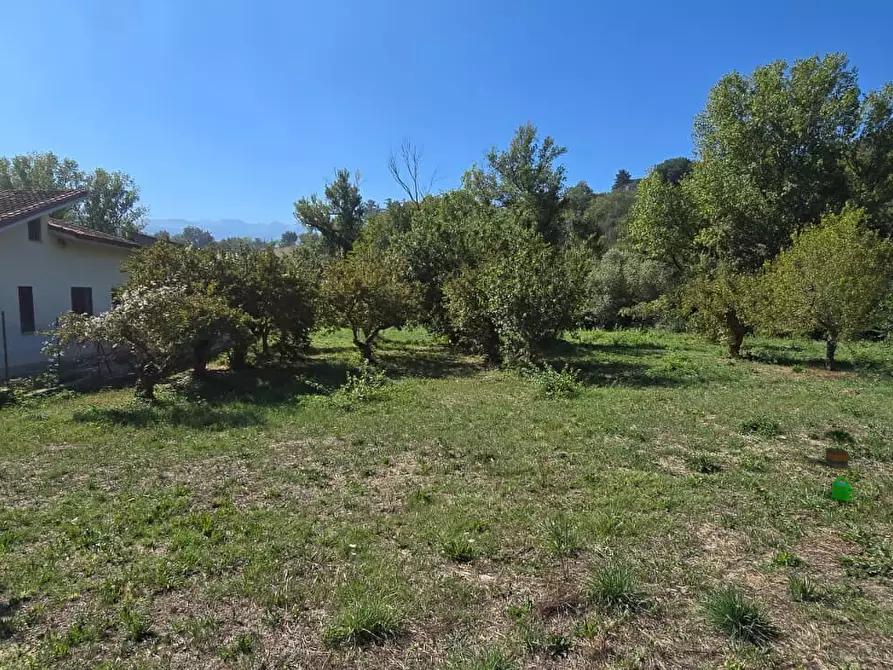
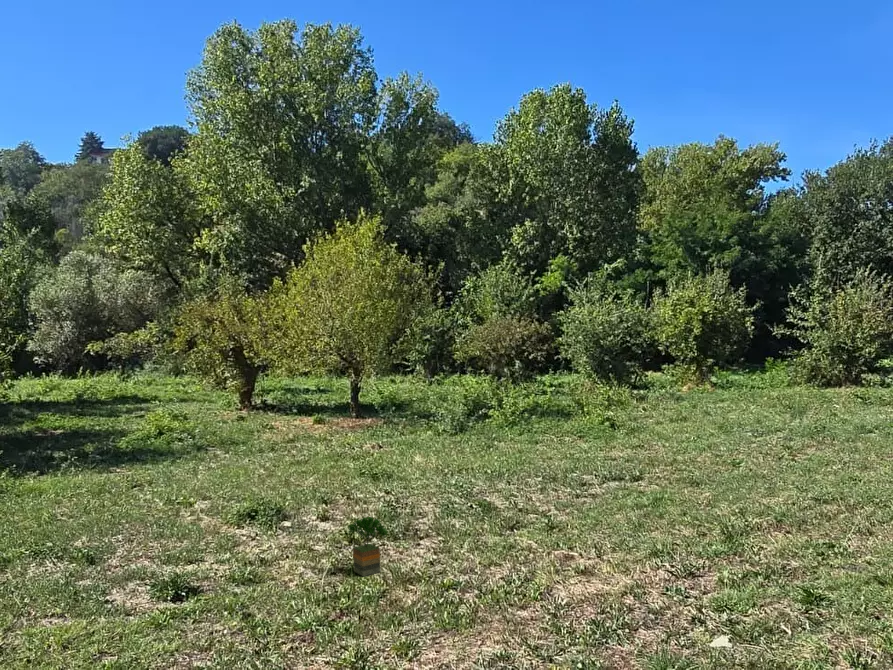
watering can: present [831,477,854,501] -> none [361,603,390,643]

